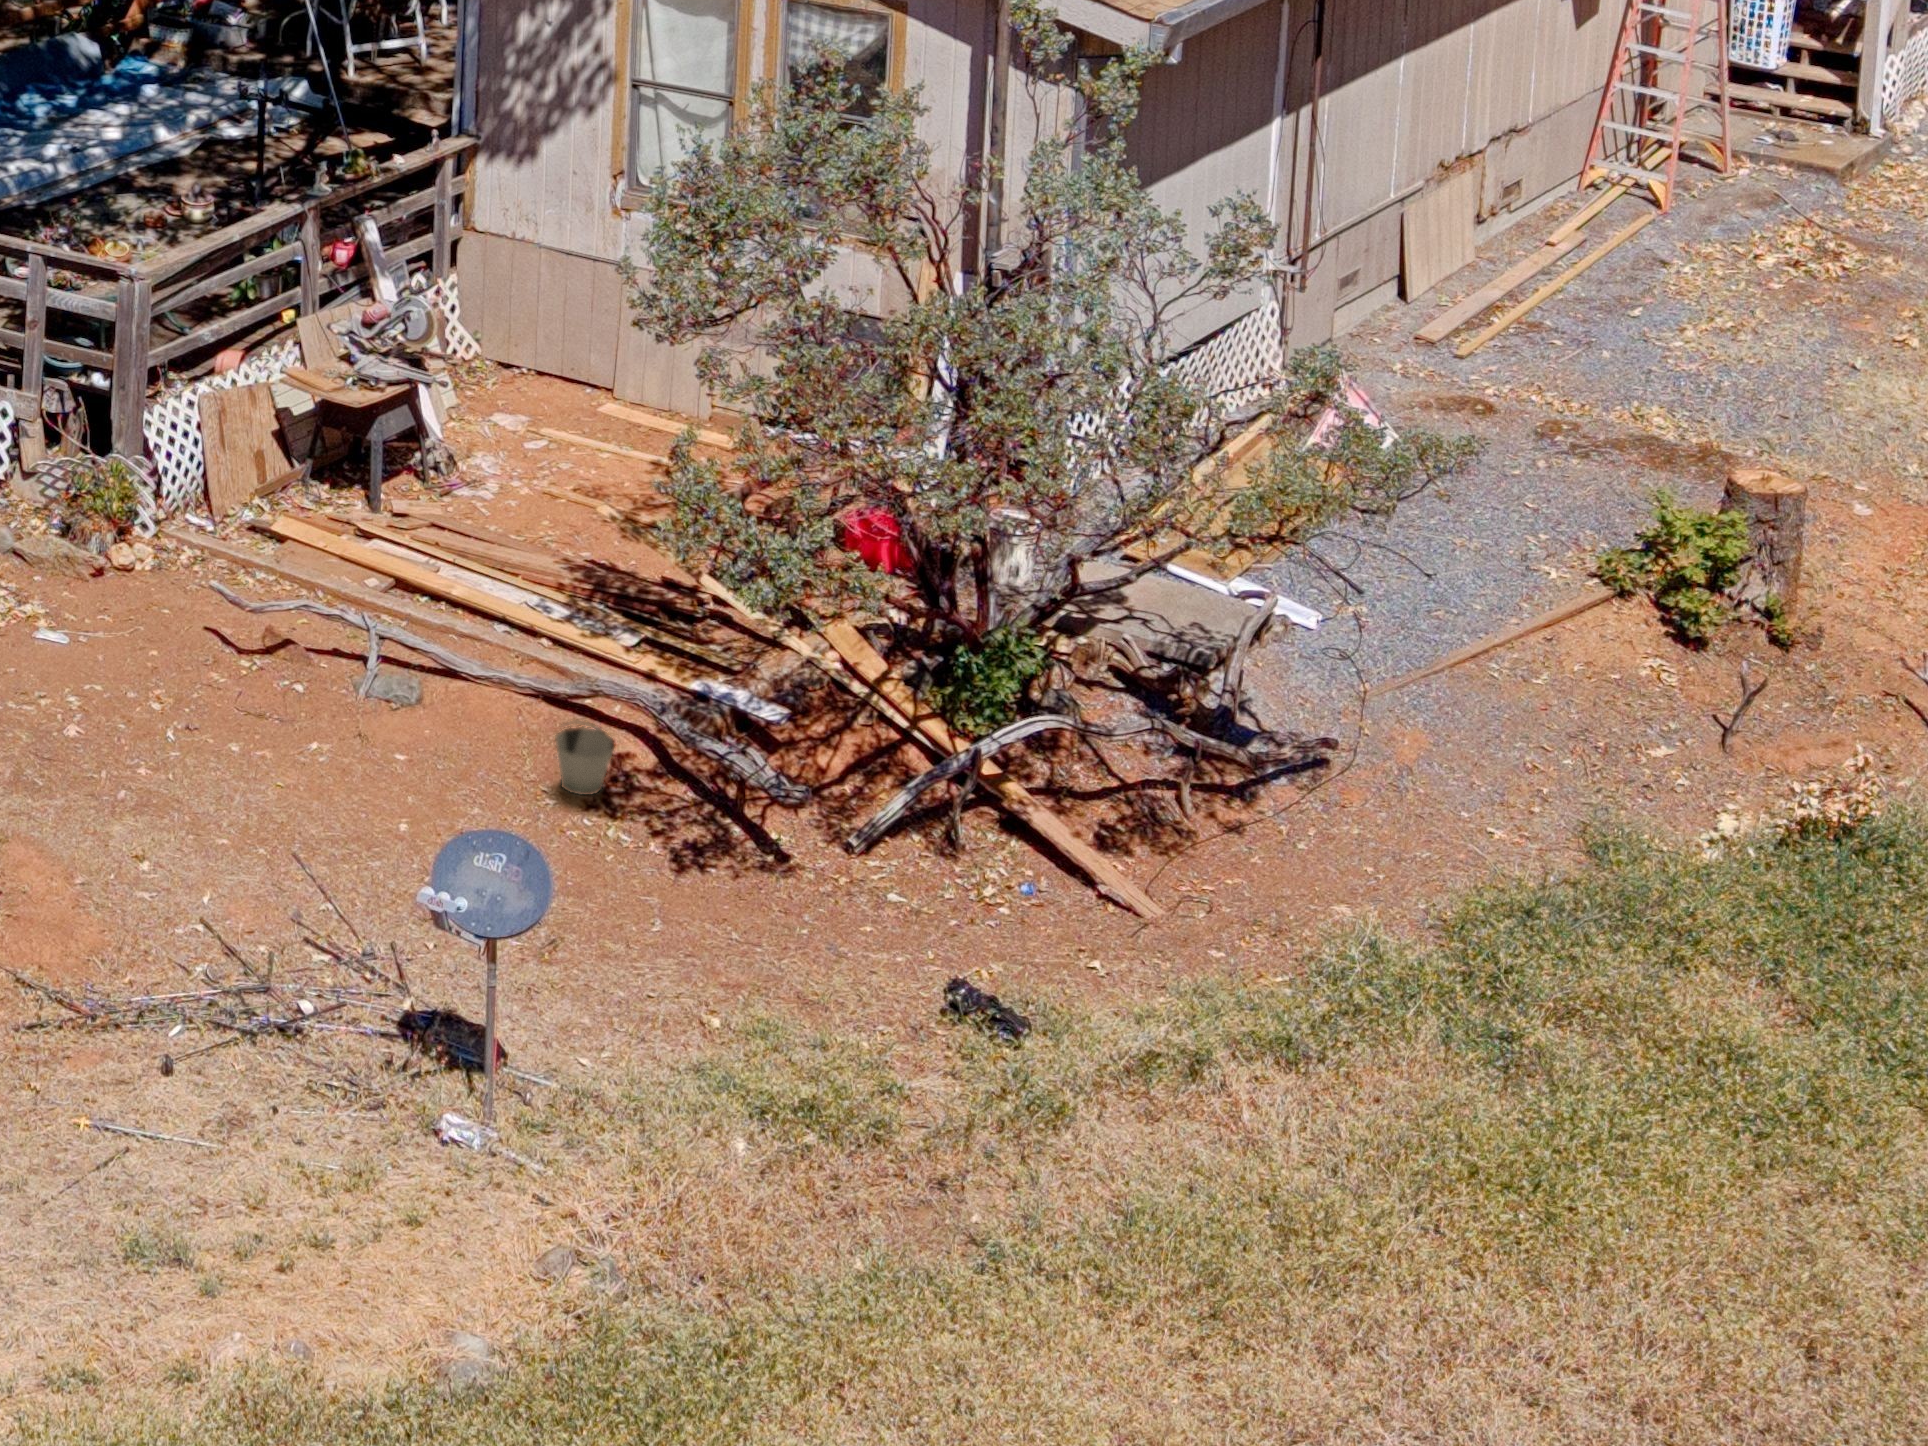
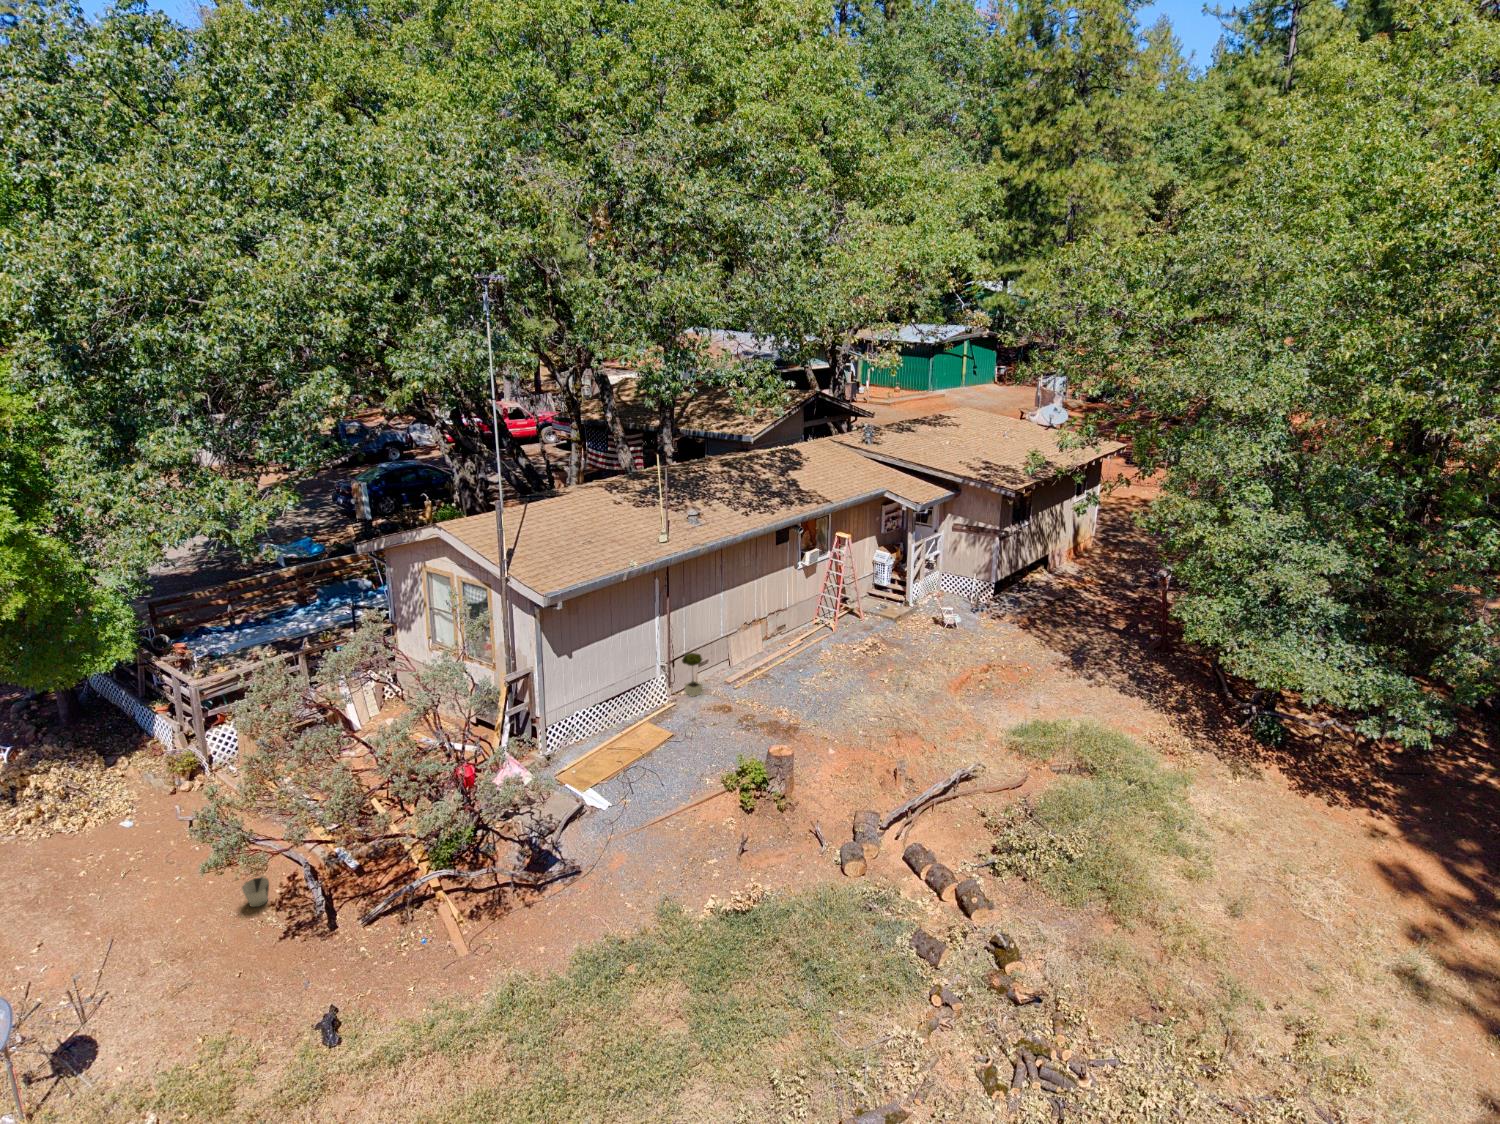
potted tree: none [1307,238,1375,370] -> present [682,653,702,697]

